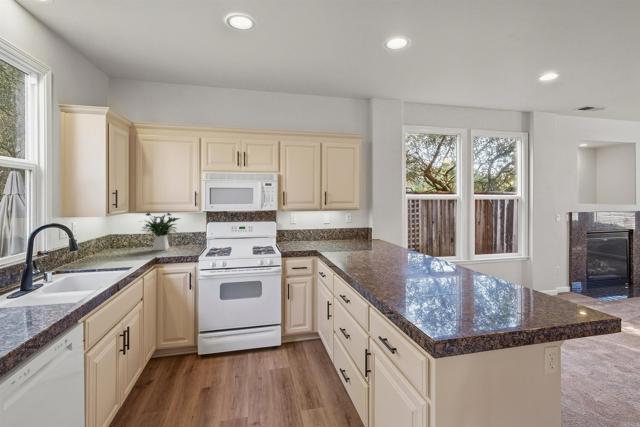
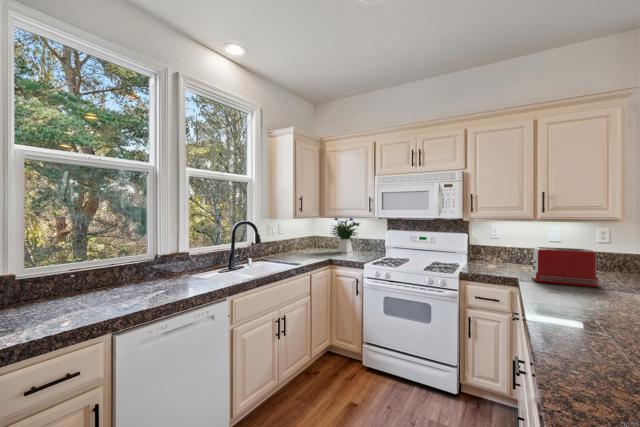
toaster: none [325,228,356,251] -> present [530,247,599,287]

